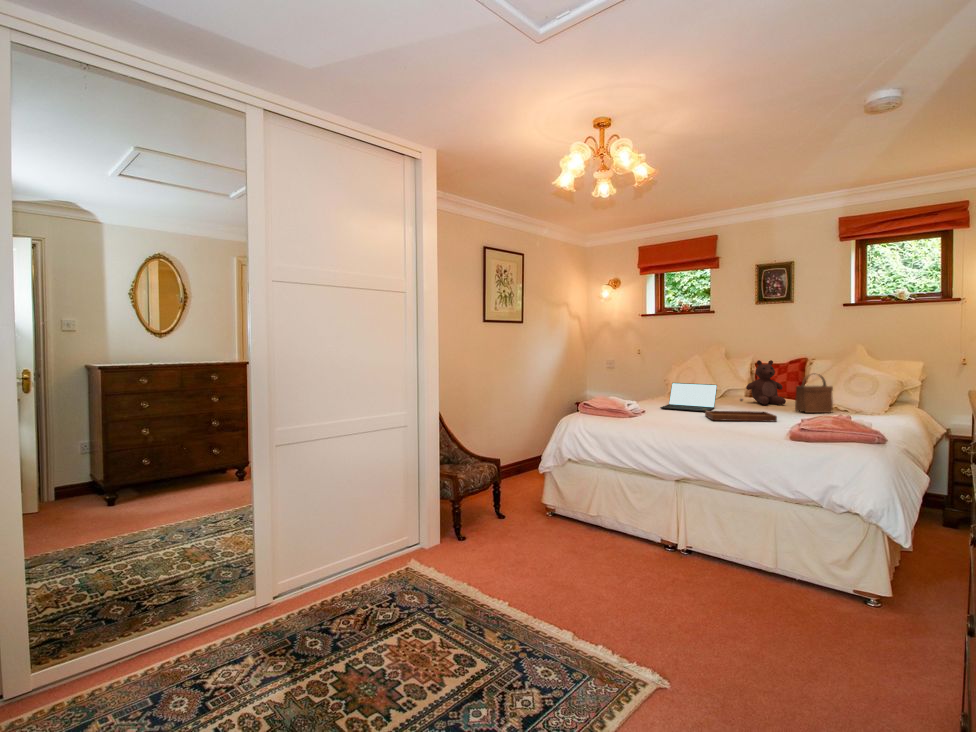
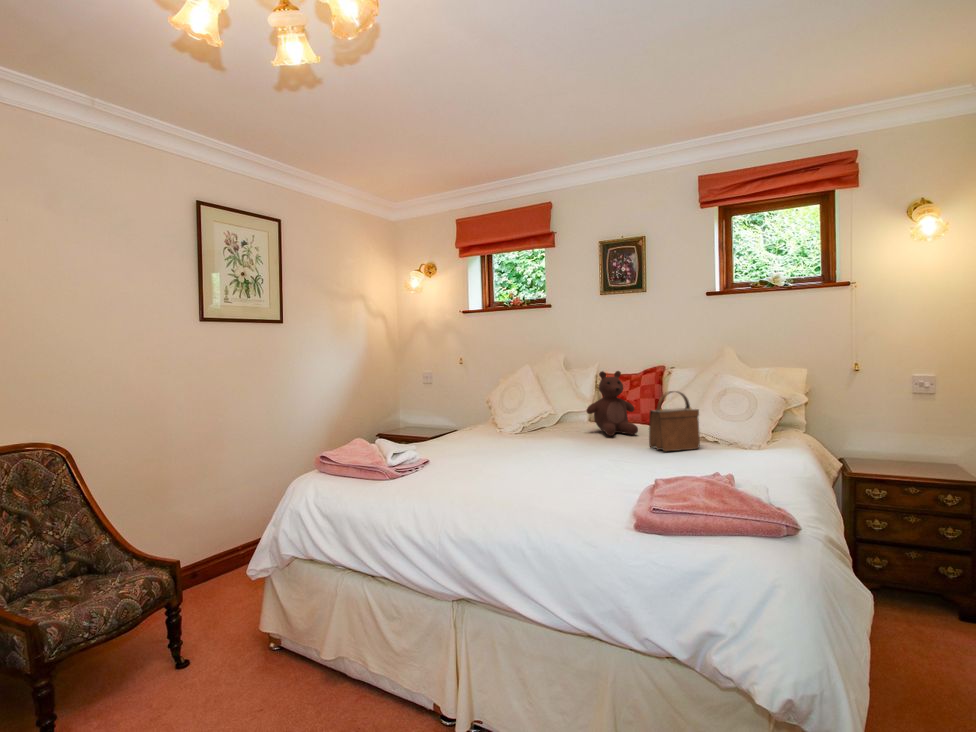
laptop: present [660,383,717,412] -> none [459,408,543,456]
tray: present [705,398,777,422] -> none [516,437,620,478]

